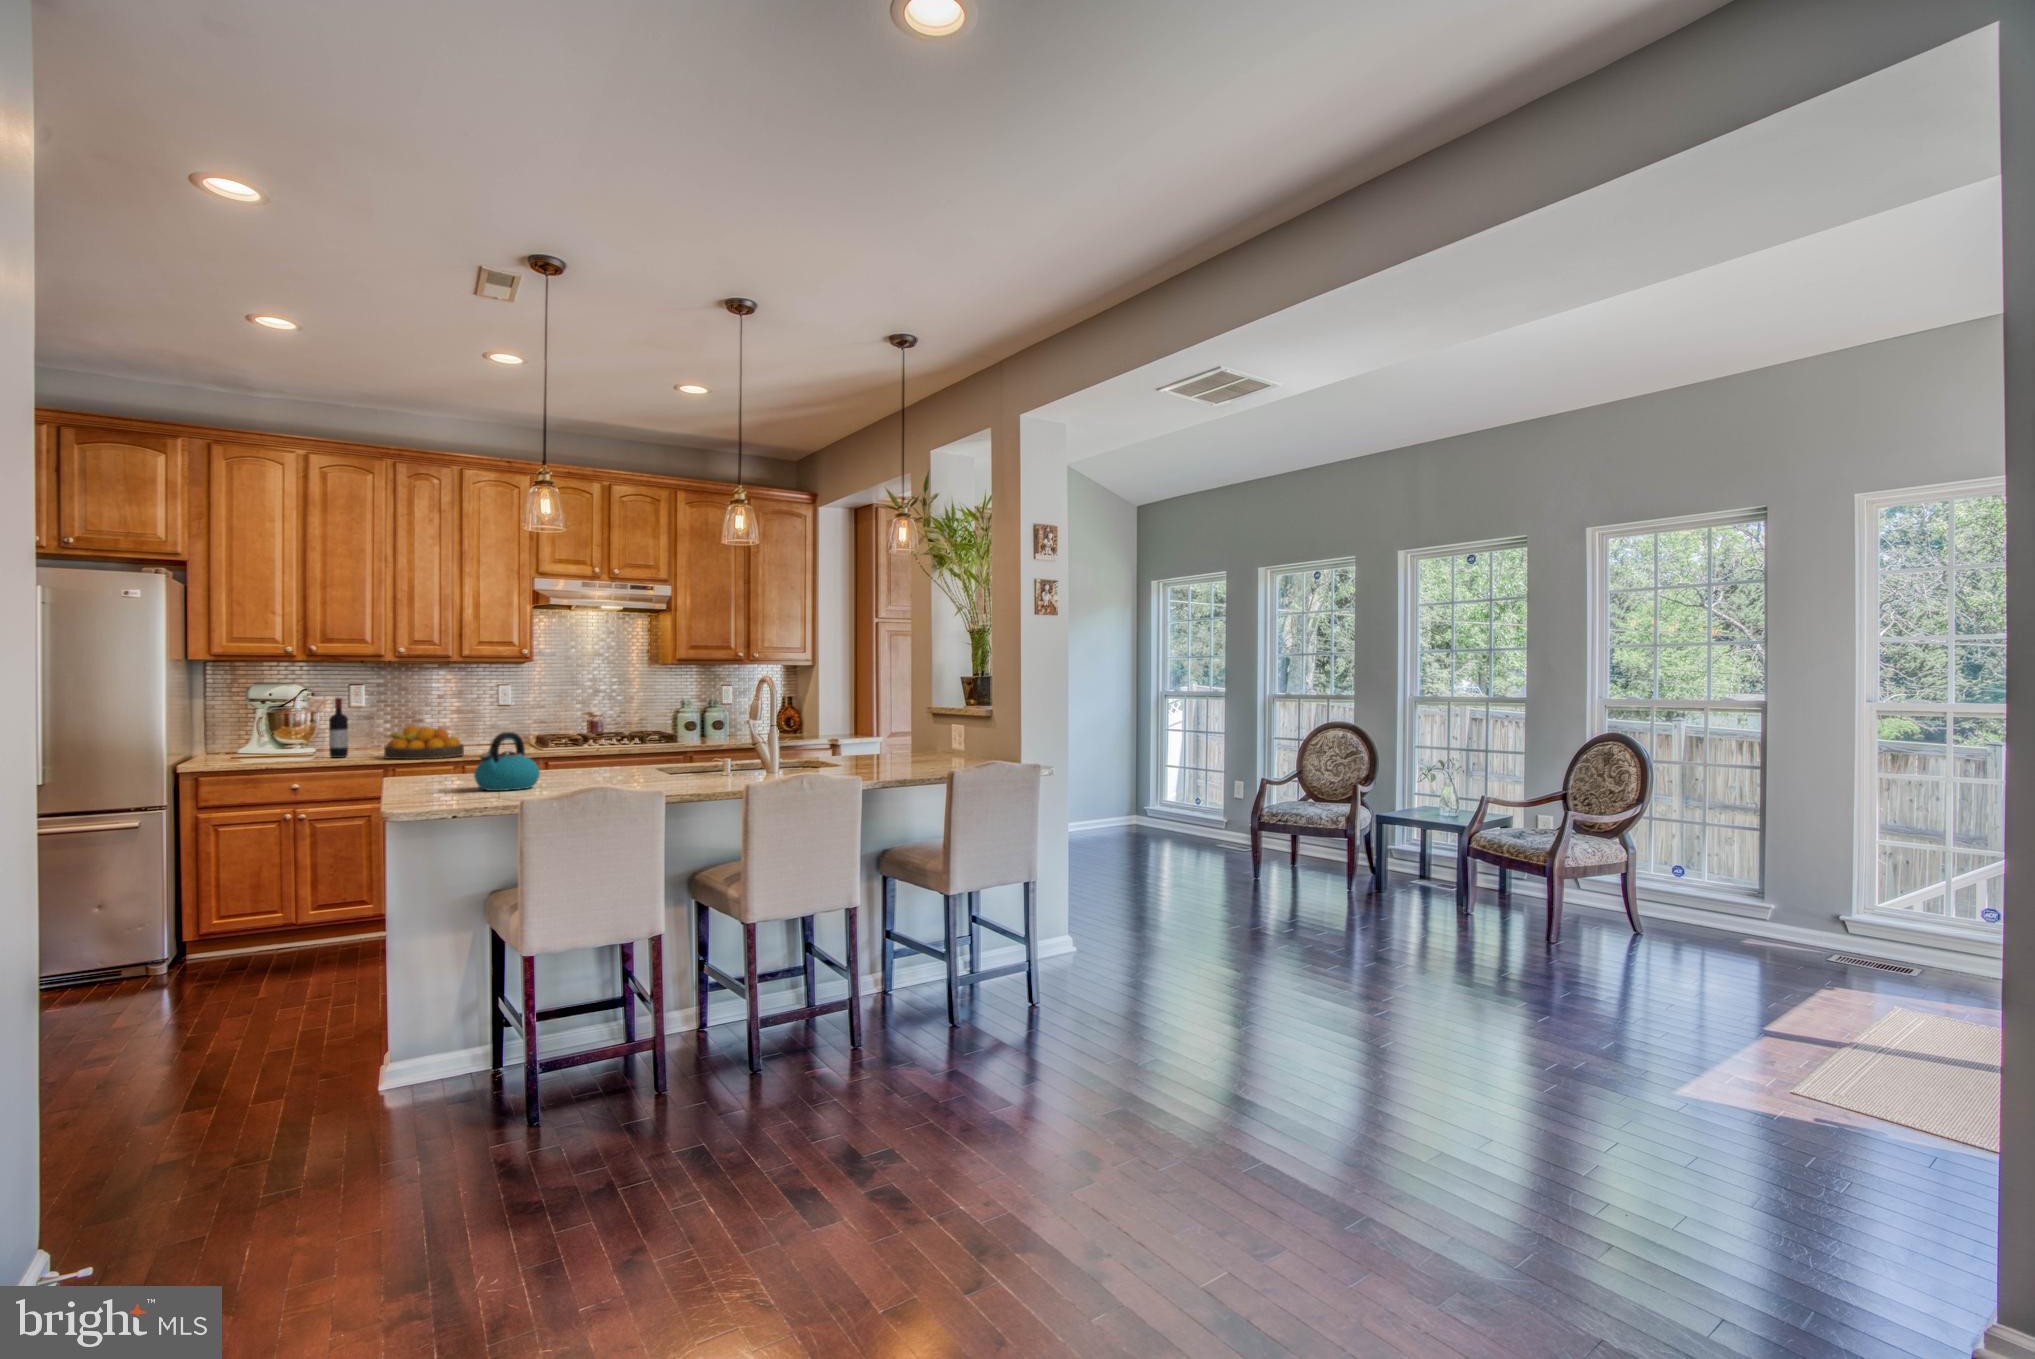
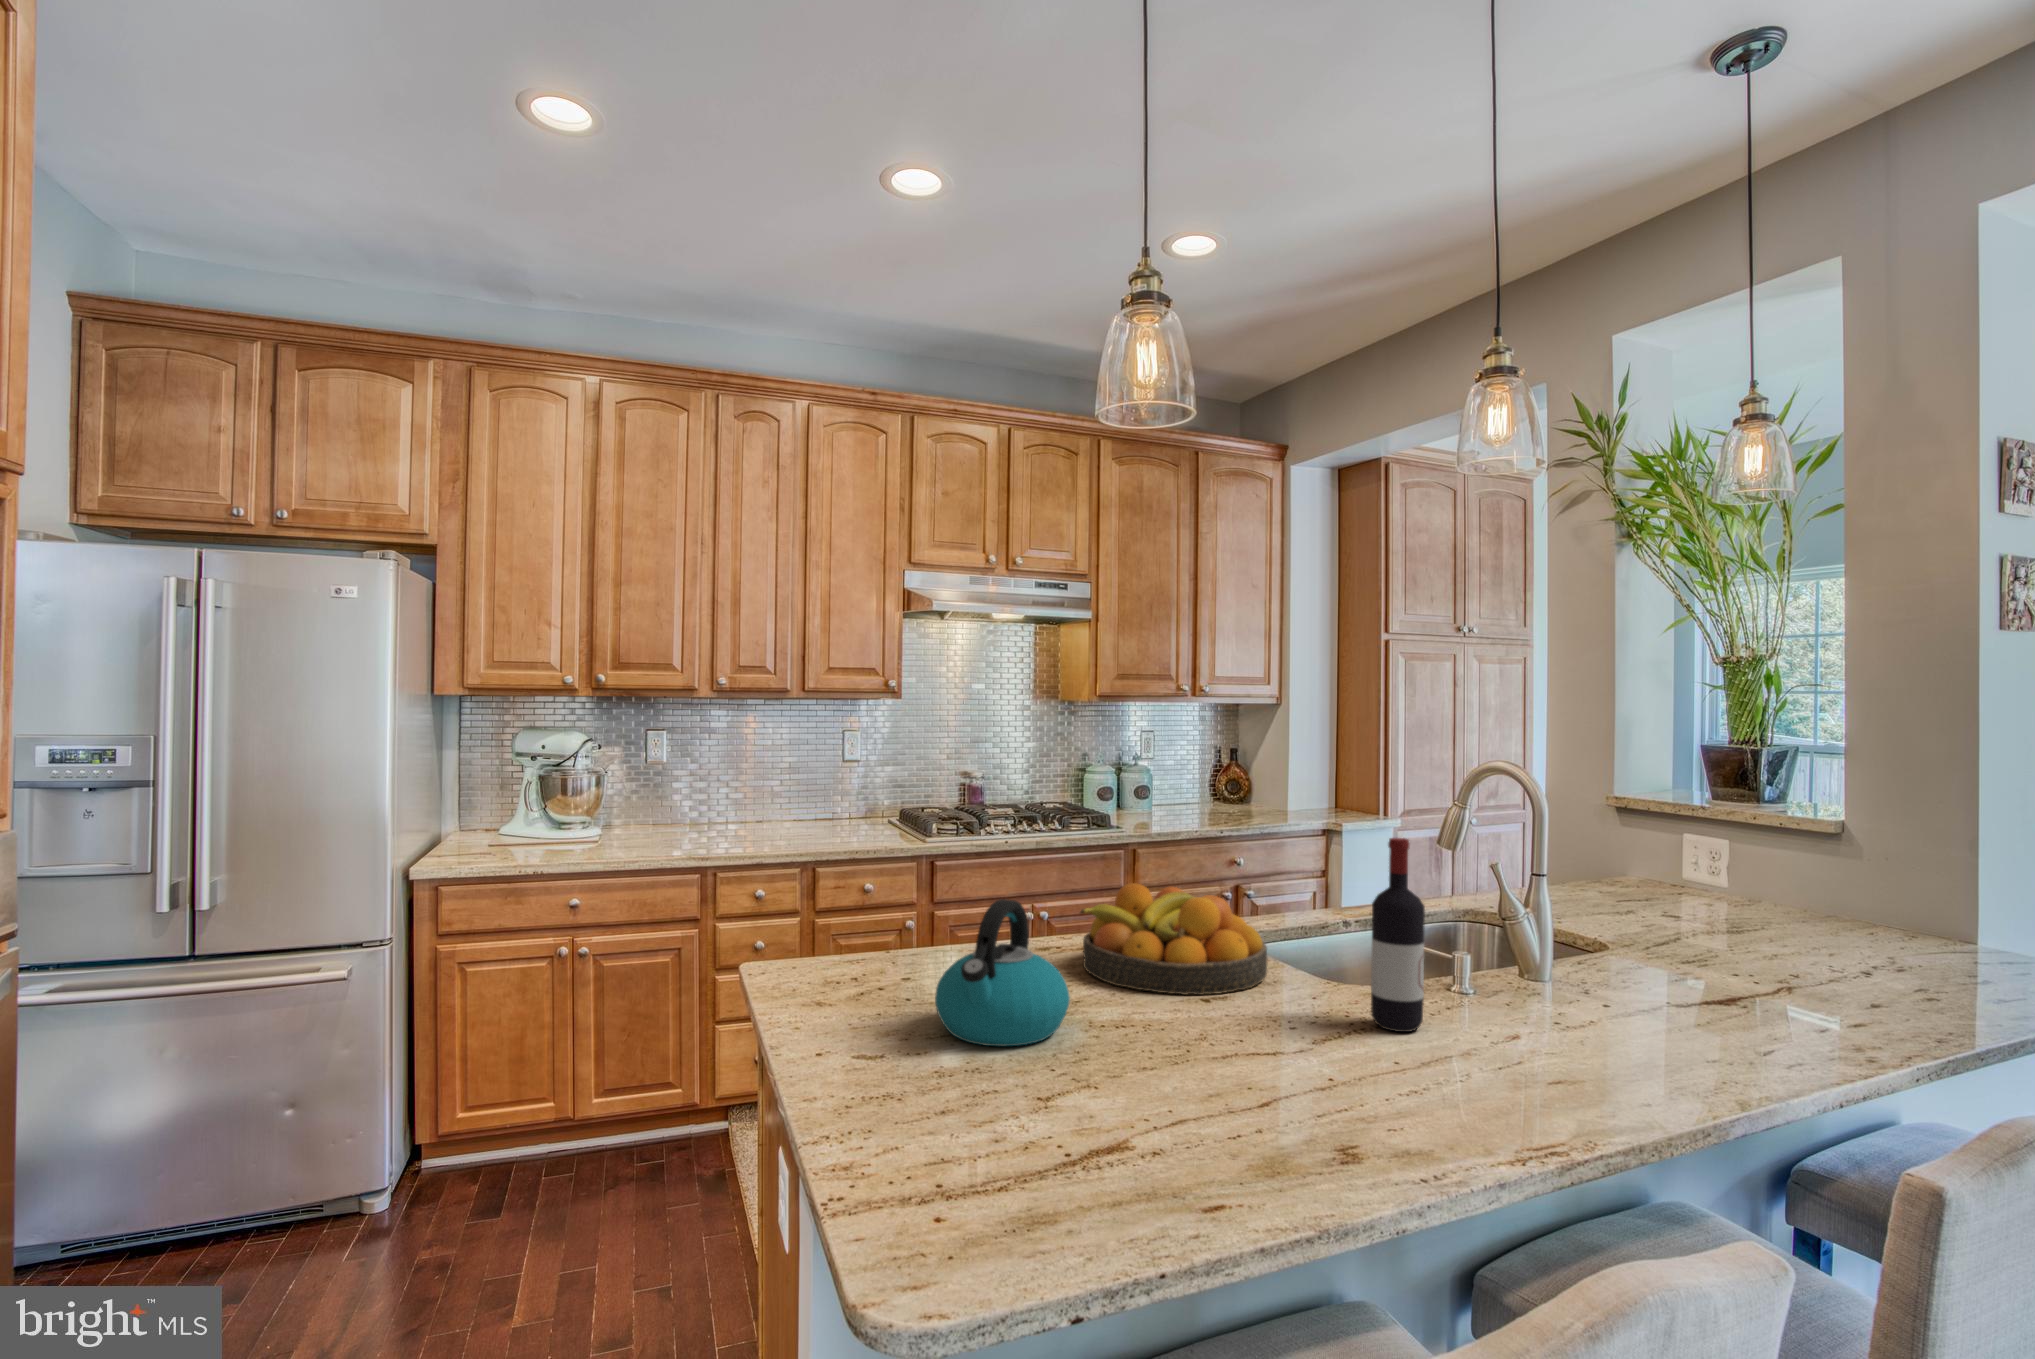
wine bottle: present [329,698,348,758] -> present [1371,838,1425,1032]
fruit bowl: present [384,726,464,759] -> present [1080,883,1268,995]

